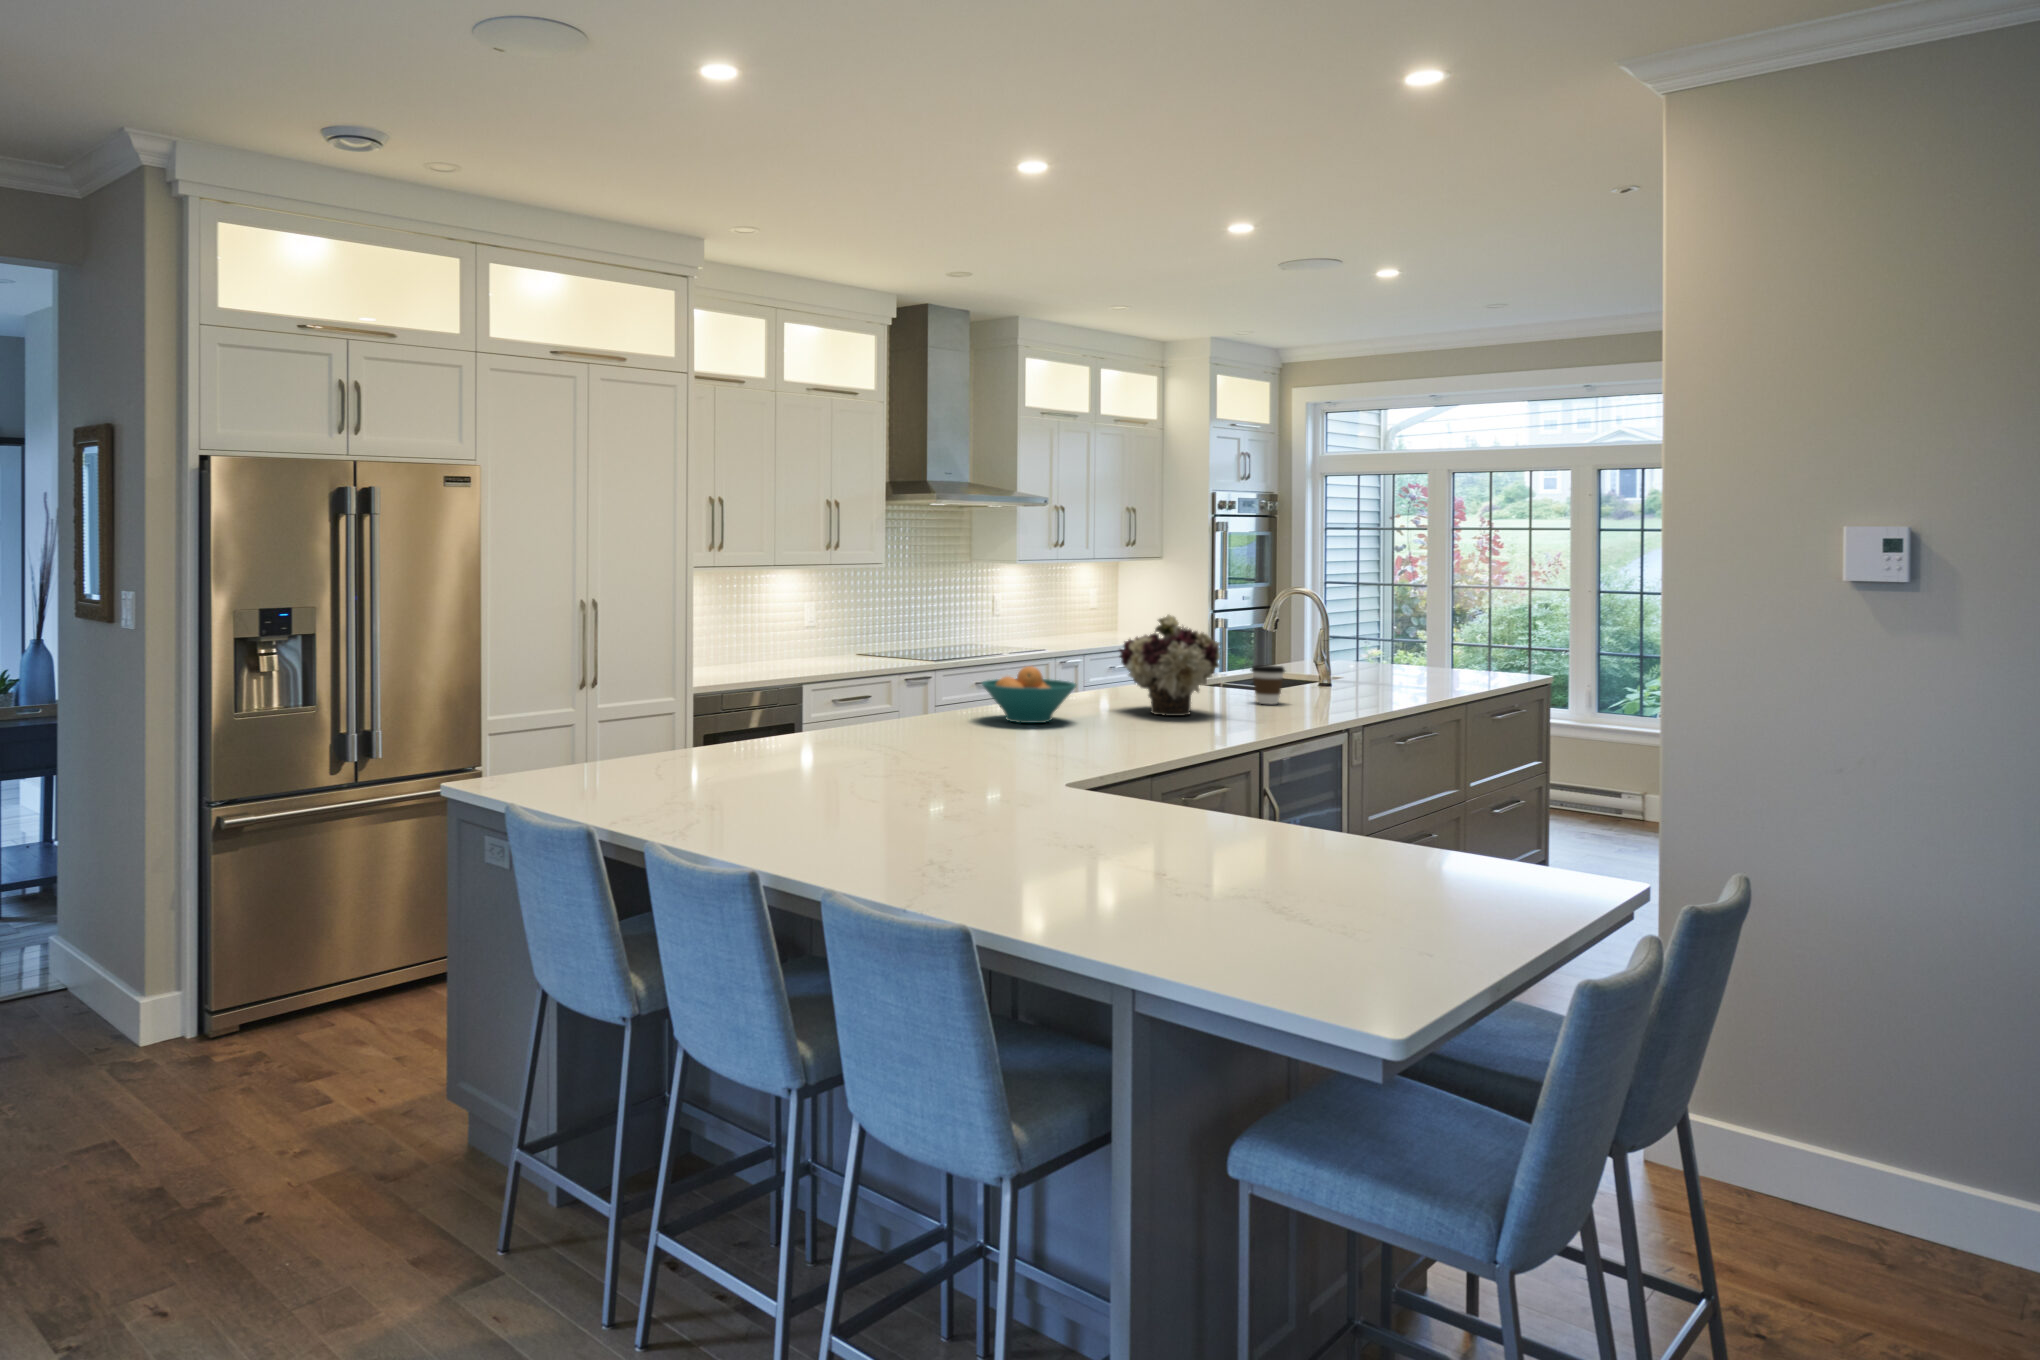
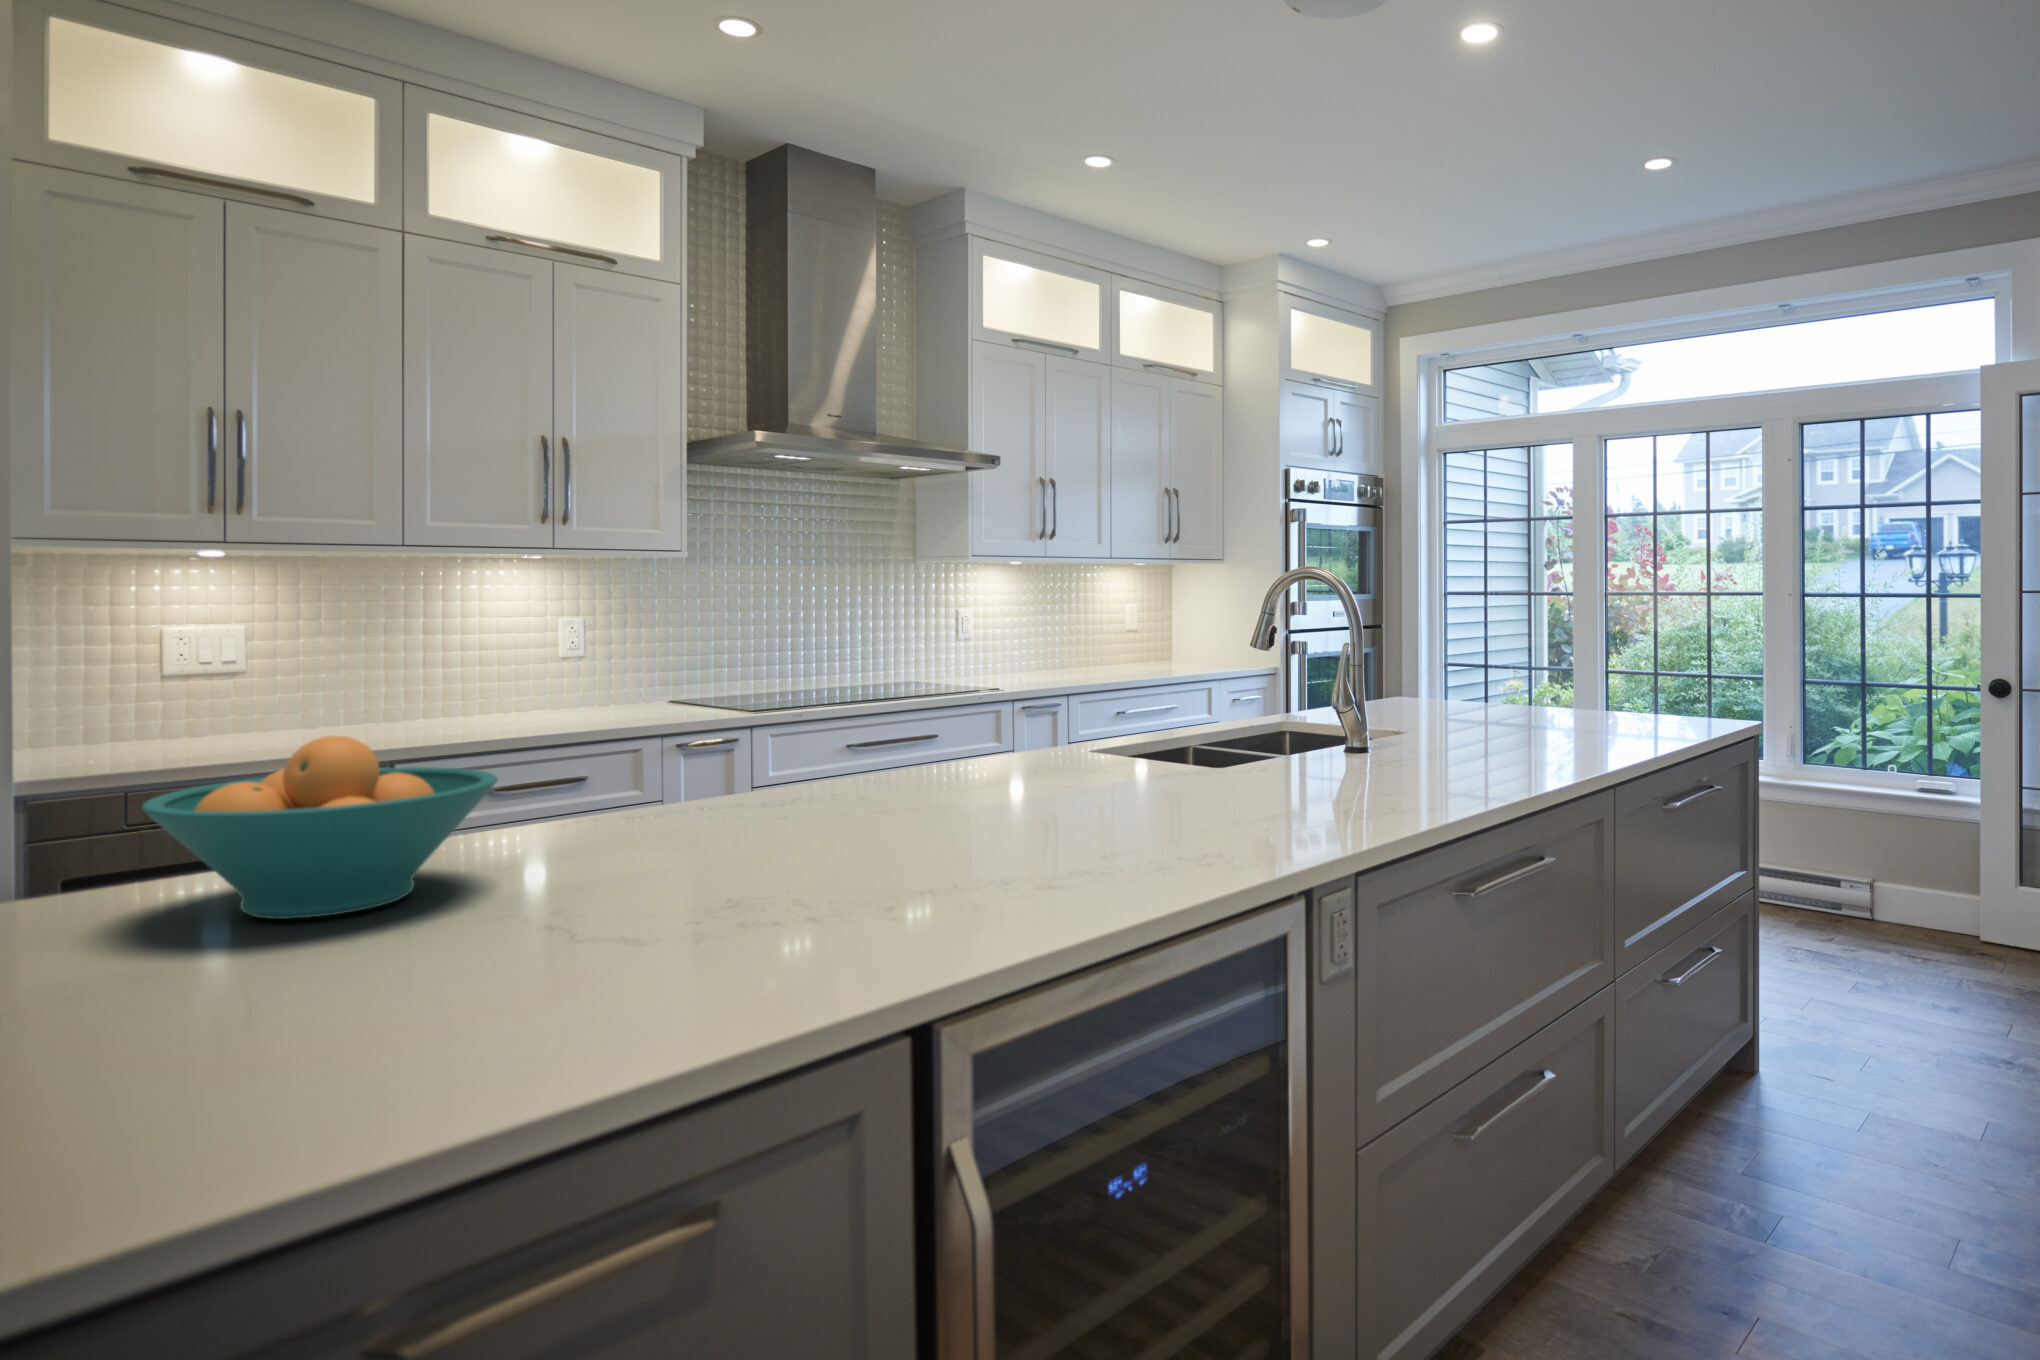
flower arrangement: present [1120,615,1220,716] -> none [728,585,976,865]
coffee cup: present [1251,665,1285,705] -> none [1124,715,1203,810]

